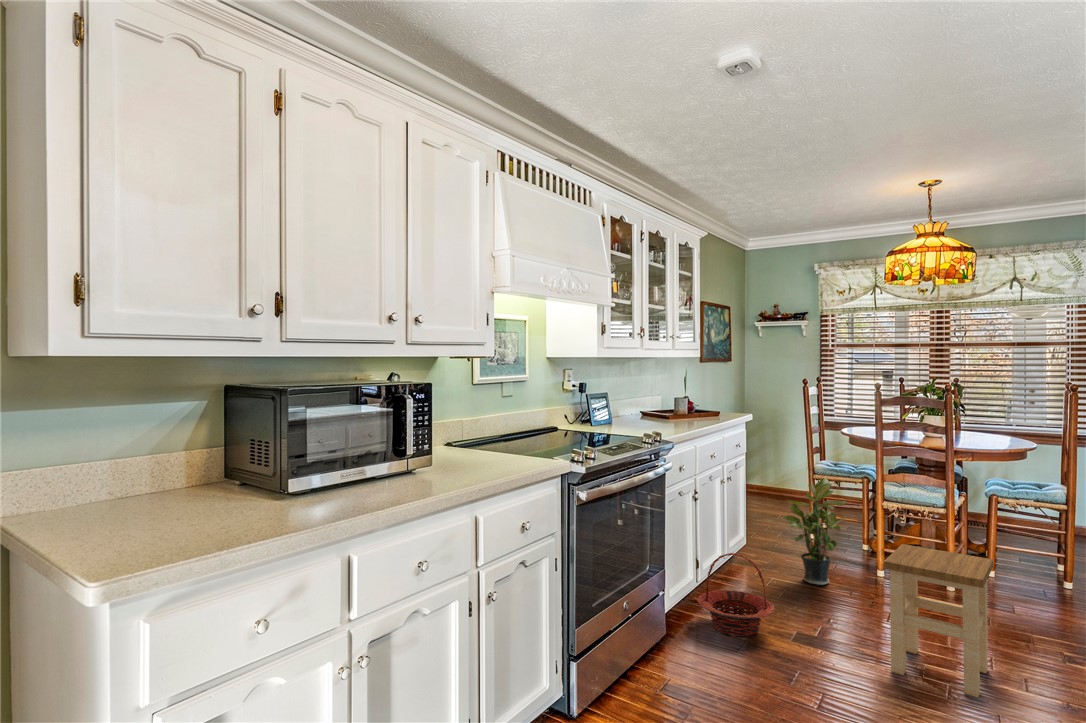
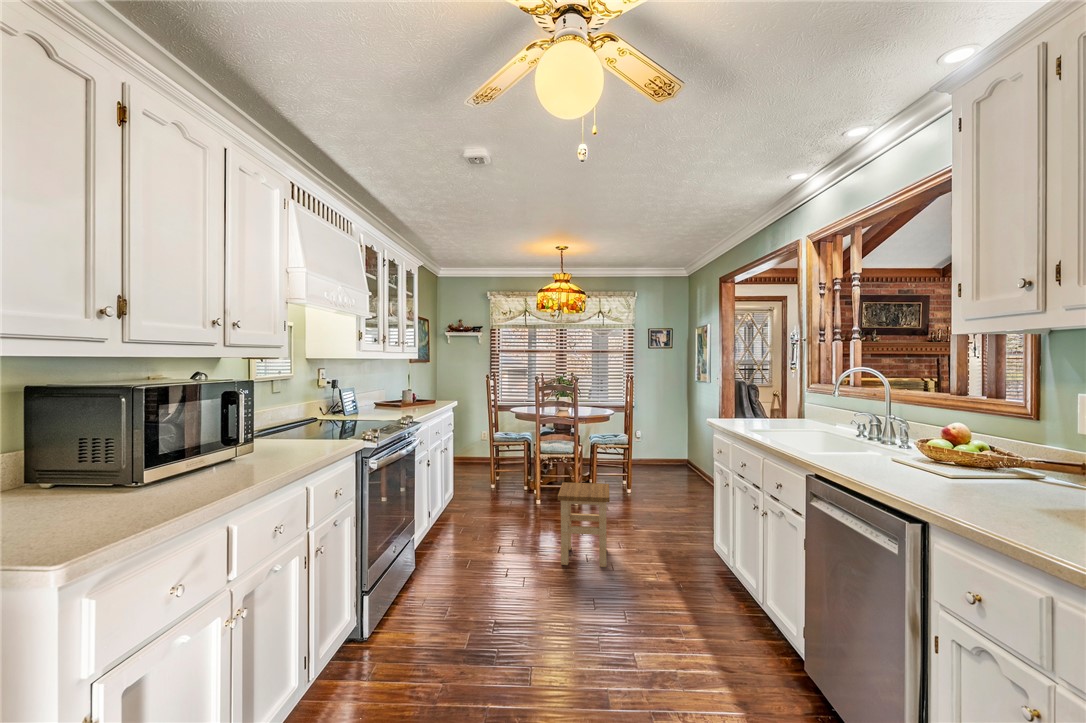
potted plant: present [784,478,846,585] -> none [482,444,522,518]
basket: present [697,553,774,636] -> none [434,508,489,568]

